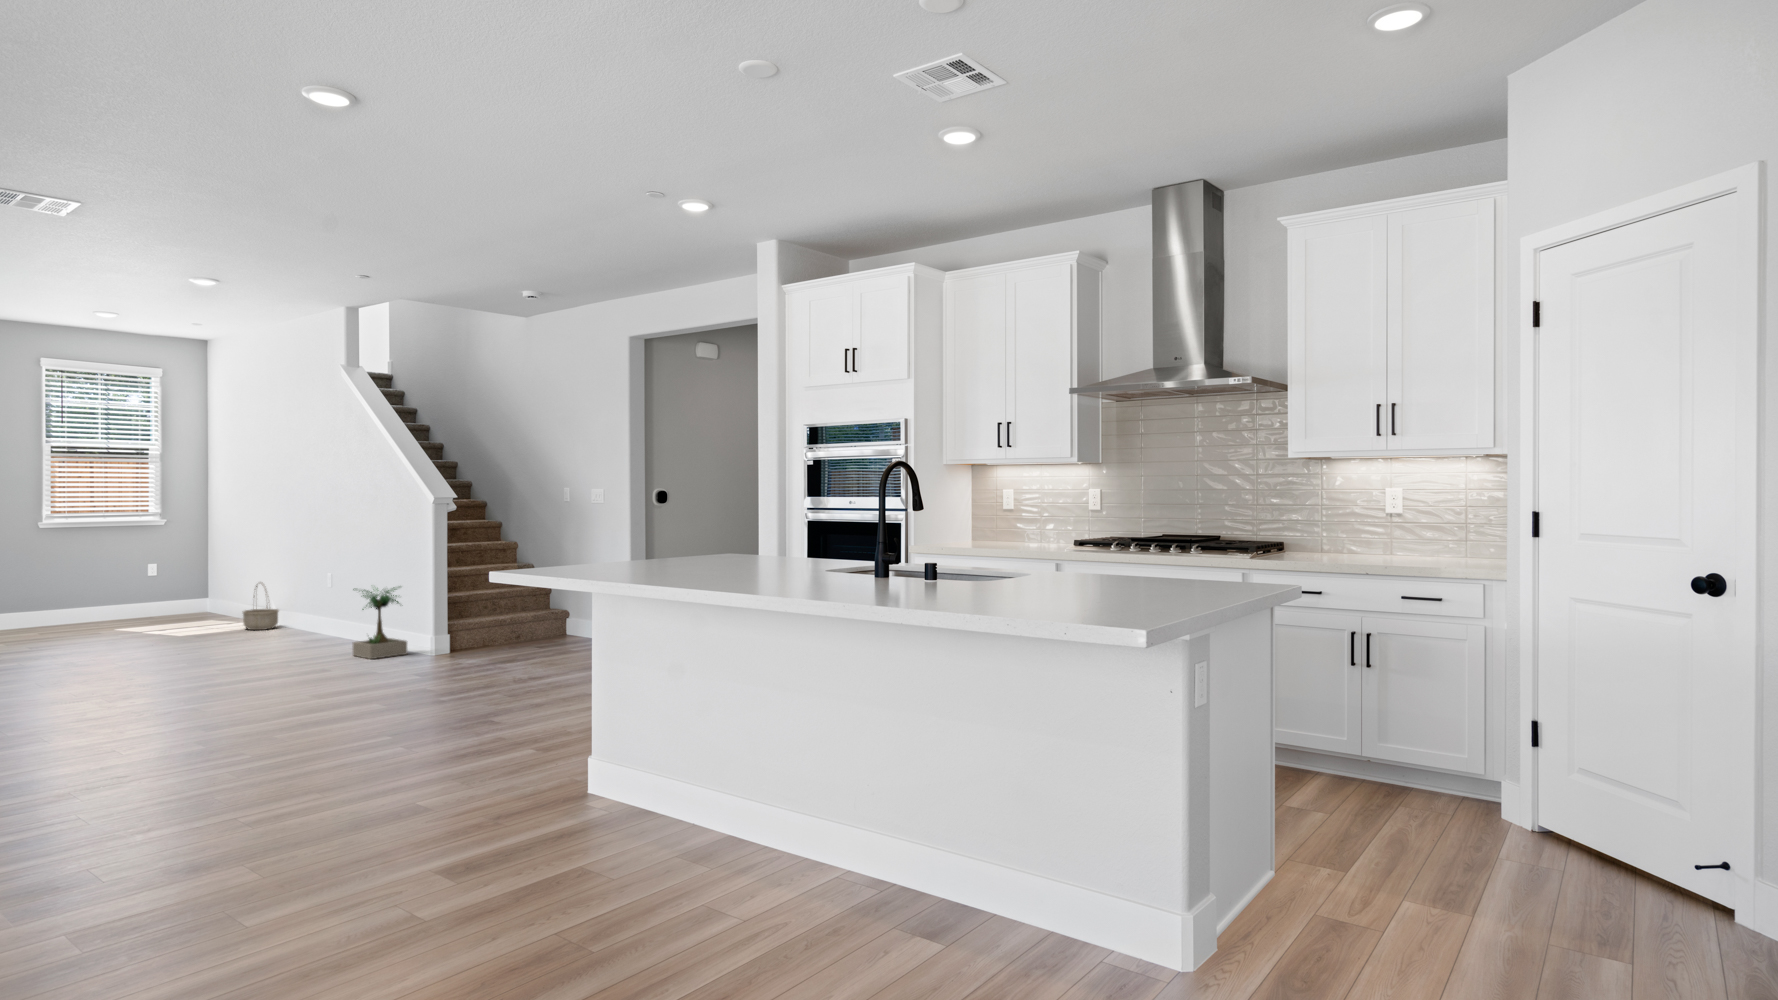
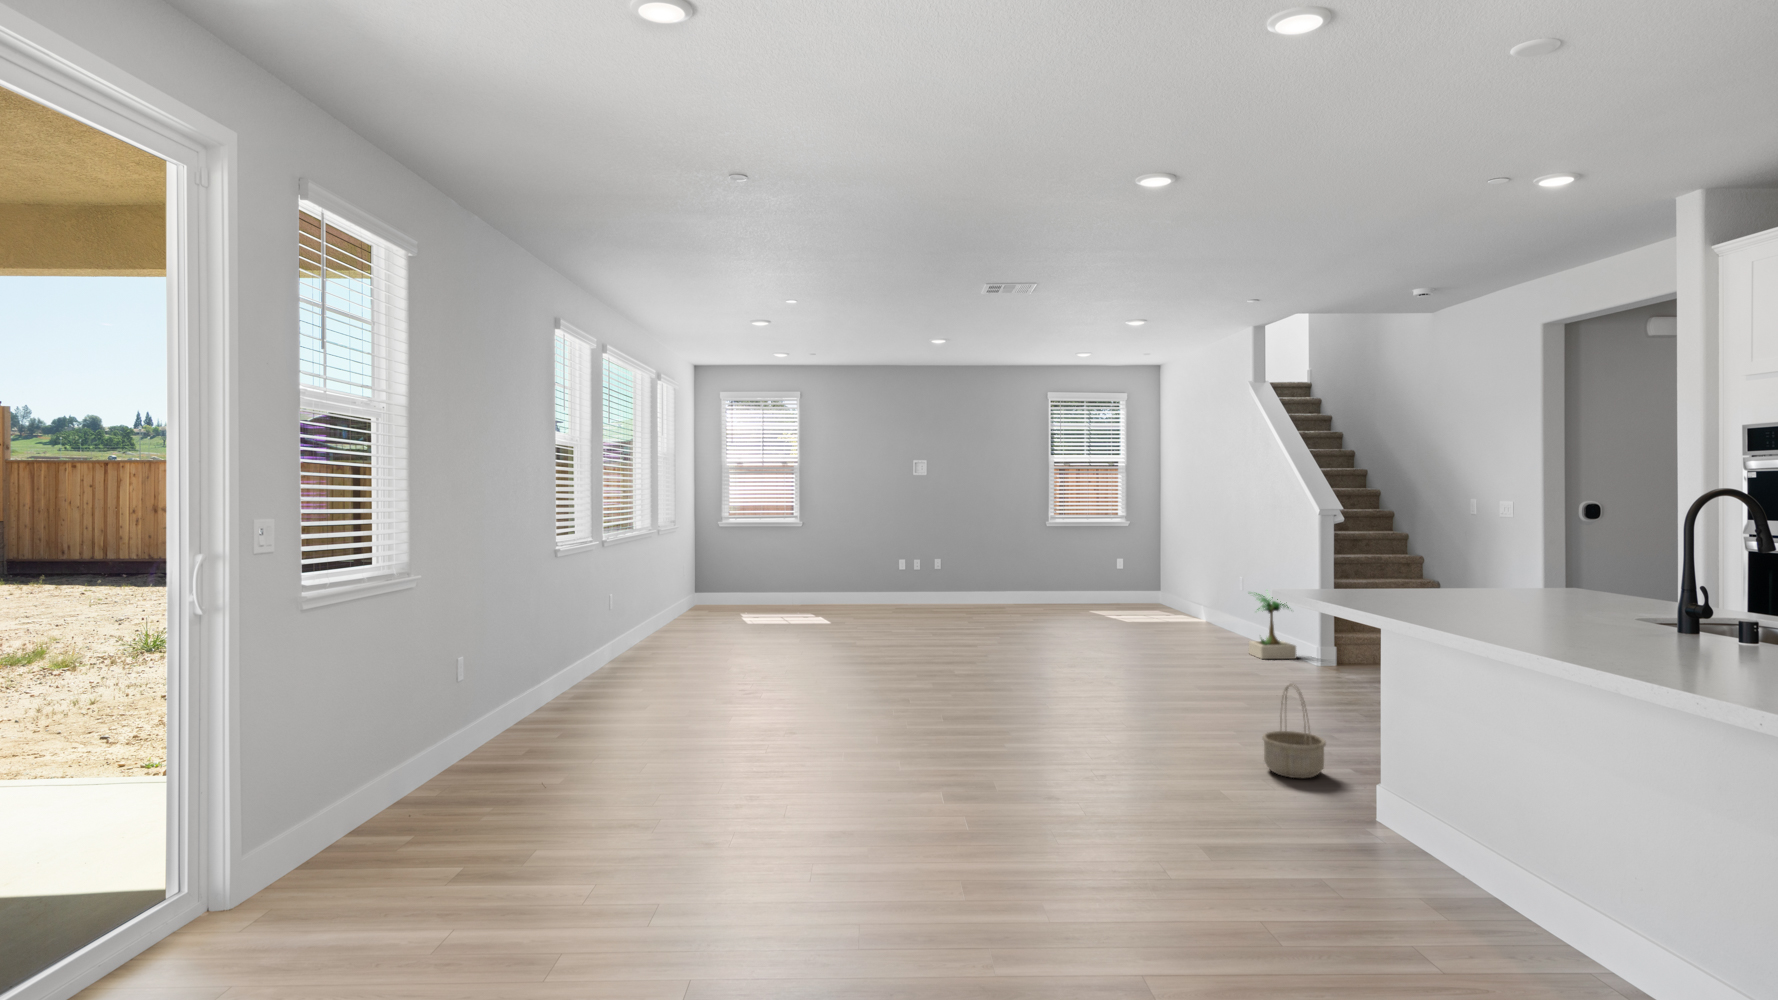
basket: present [243,583,279,630] -> present [1262,684,1326,778]

